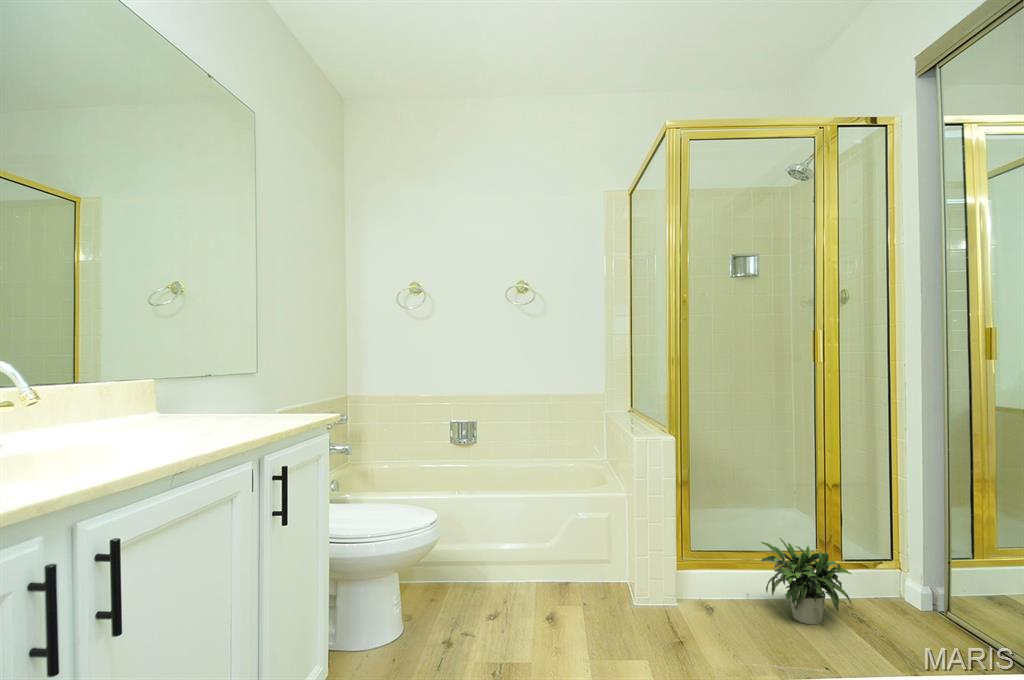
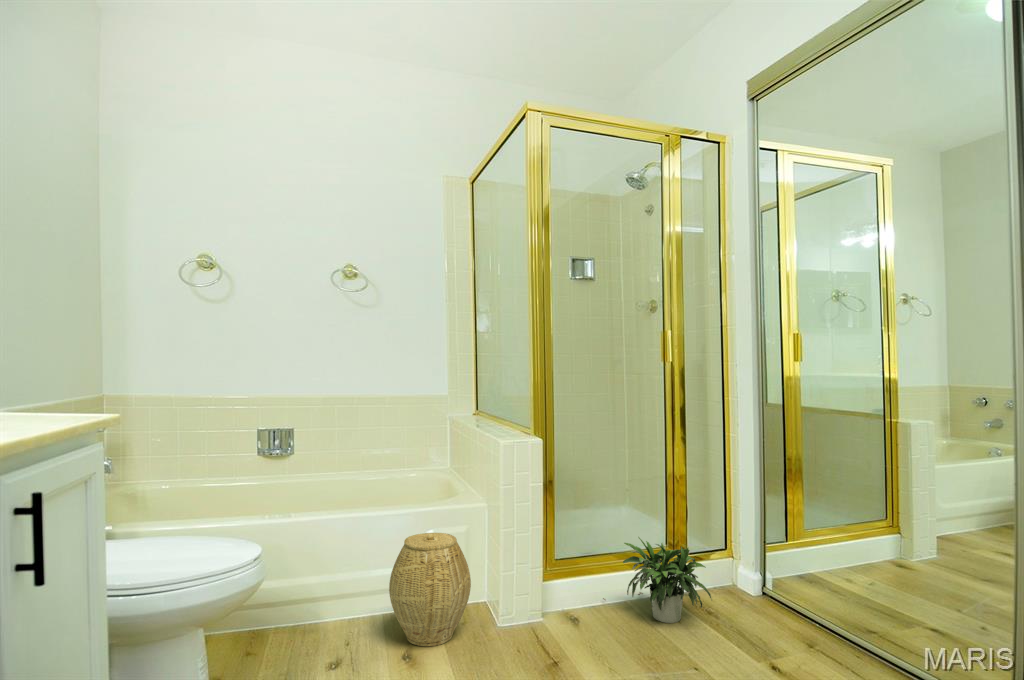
woven basket: none [539,518,609,613] -> present [389,533,471,646]

